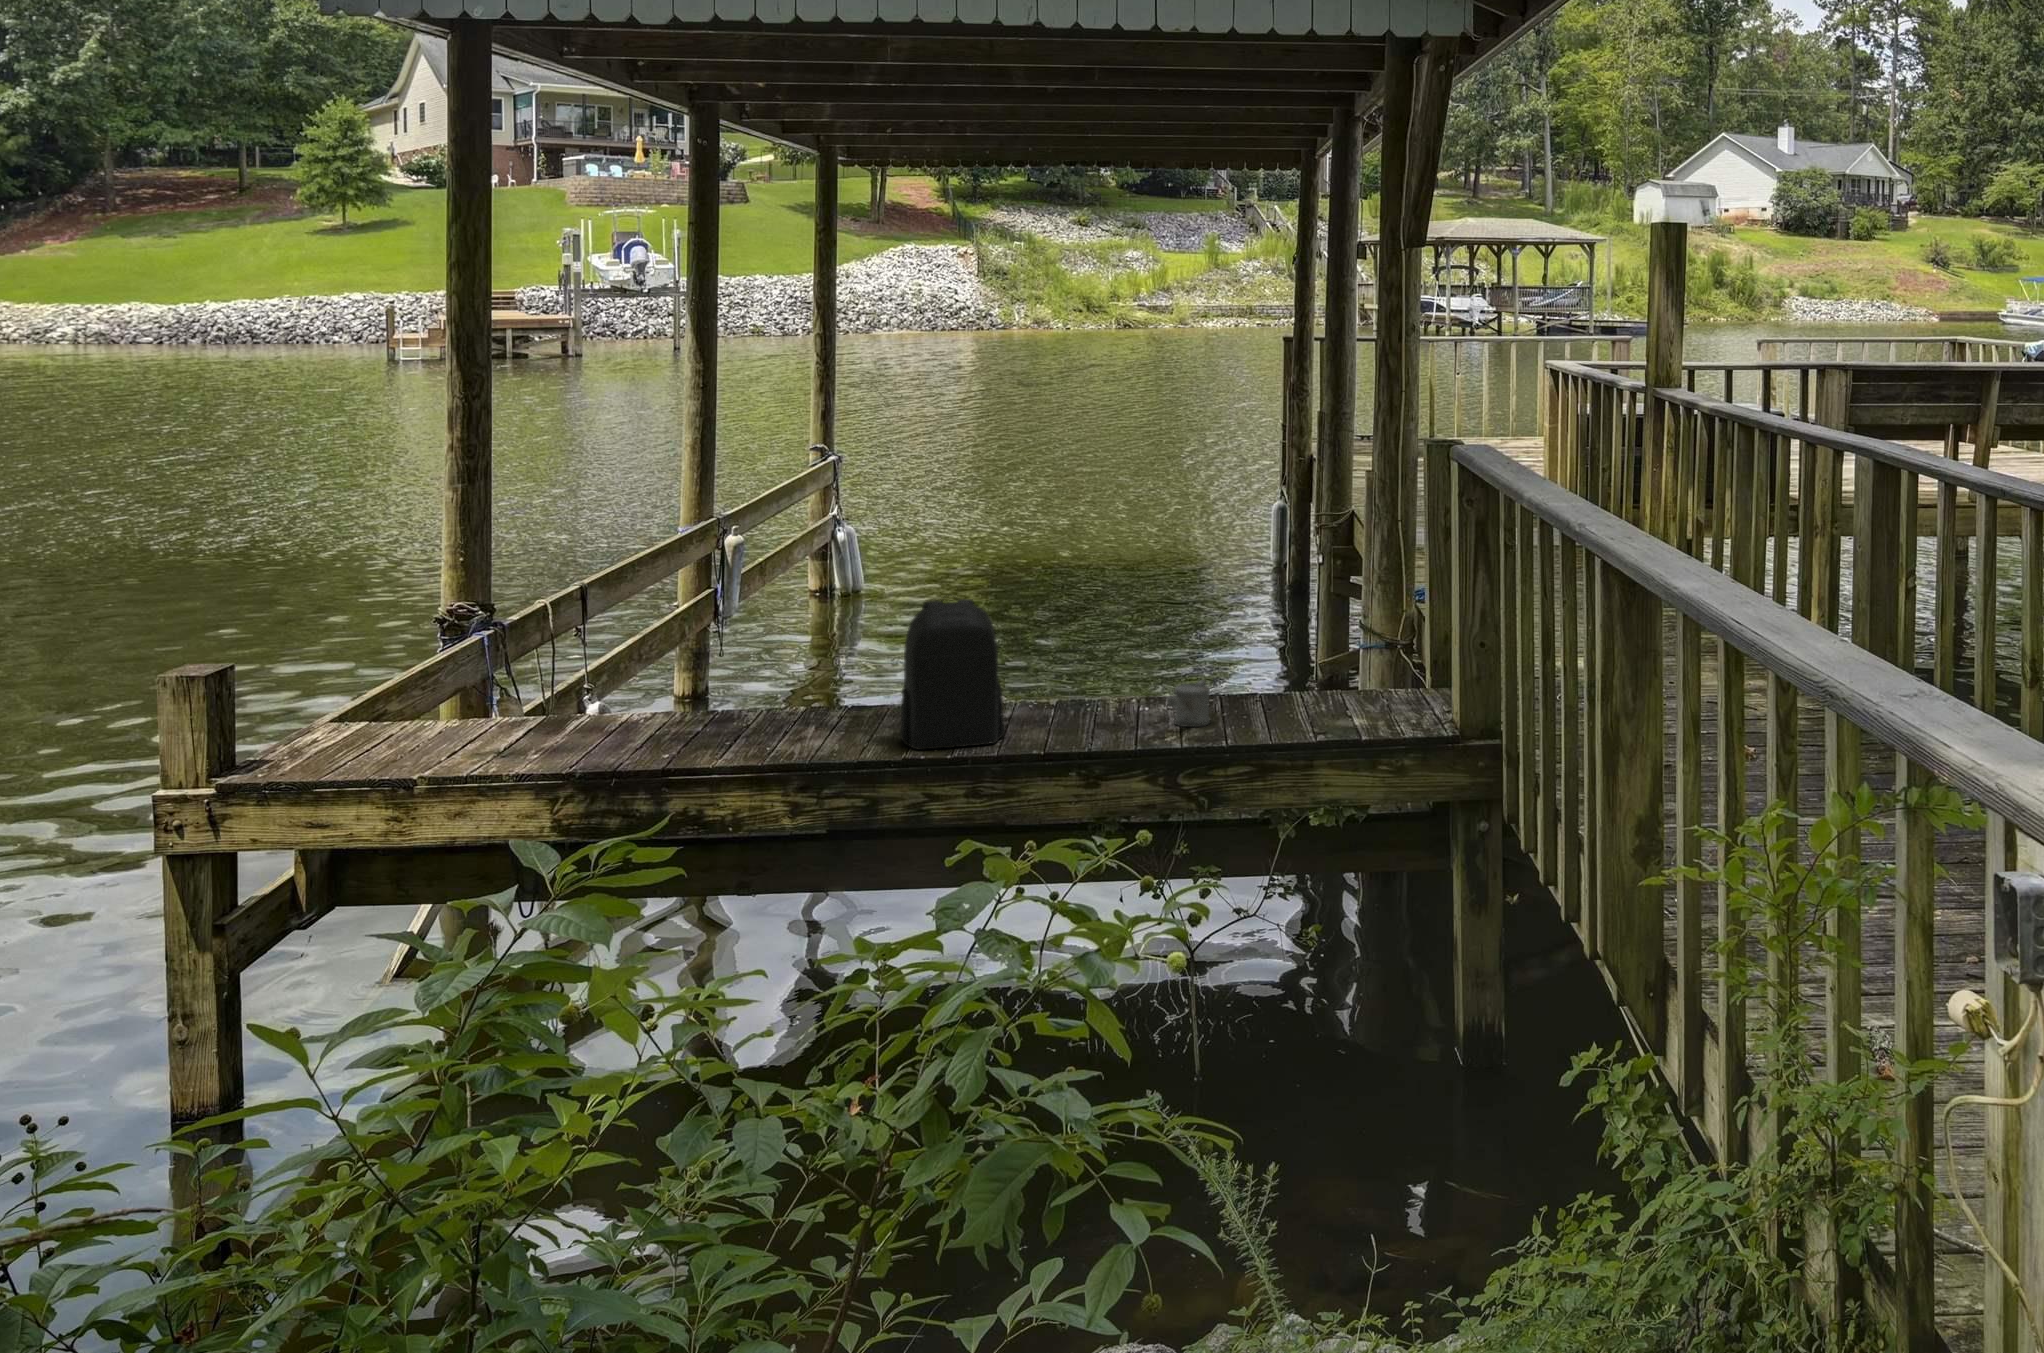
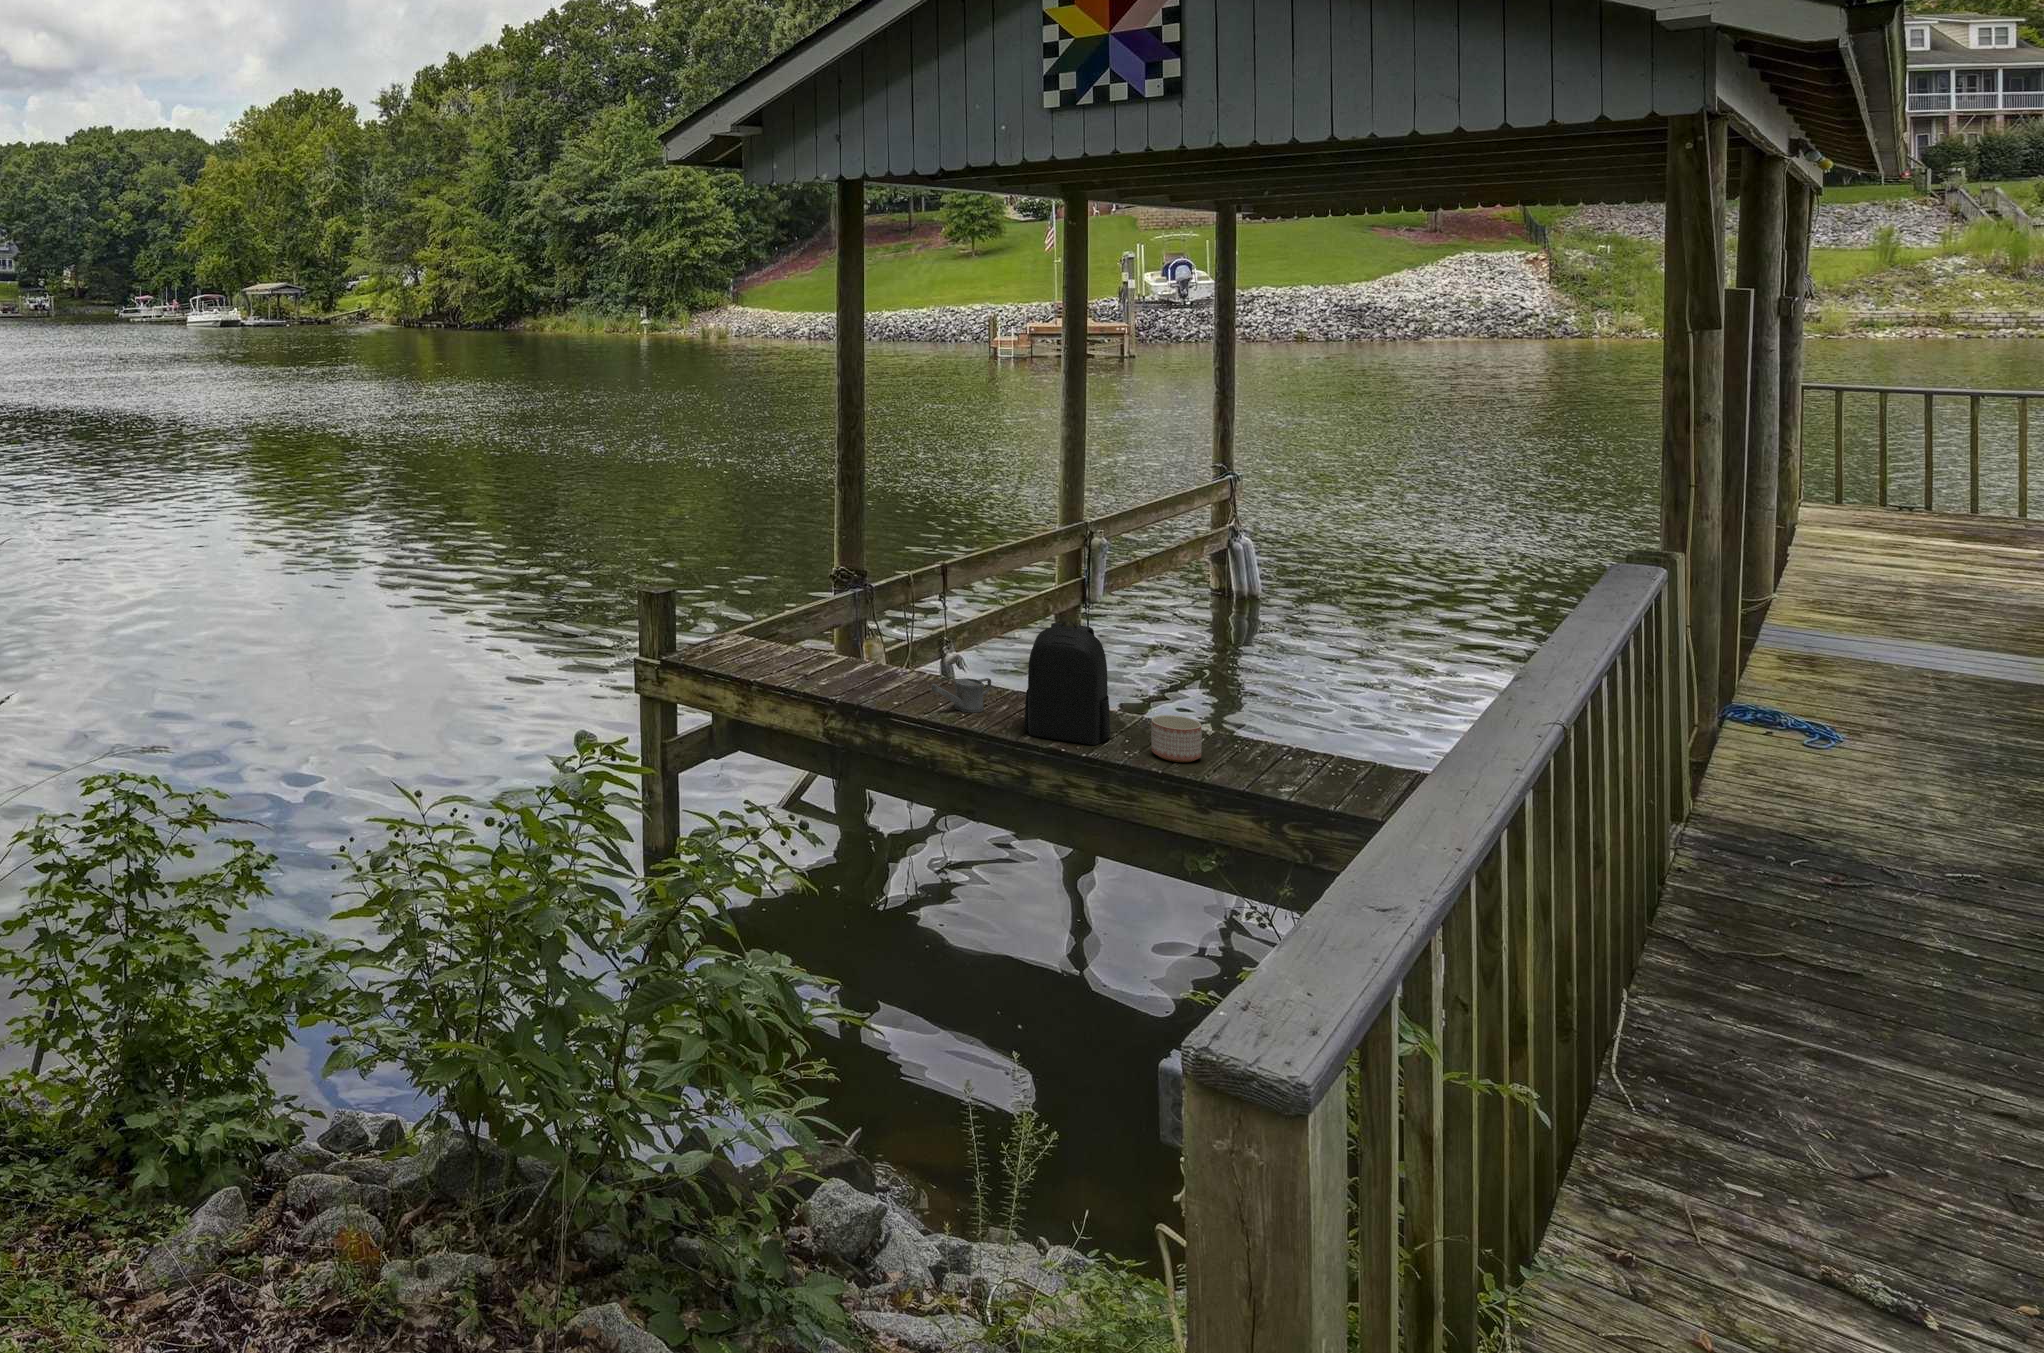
watering can: present [1167,680,1210,727] -> present [932,678,991,713]
planter: none [1059,687,1114,741] -> present [1151,715,1201,762]

